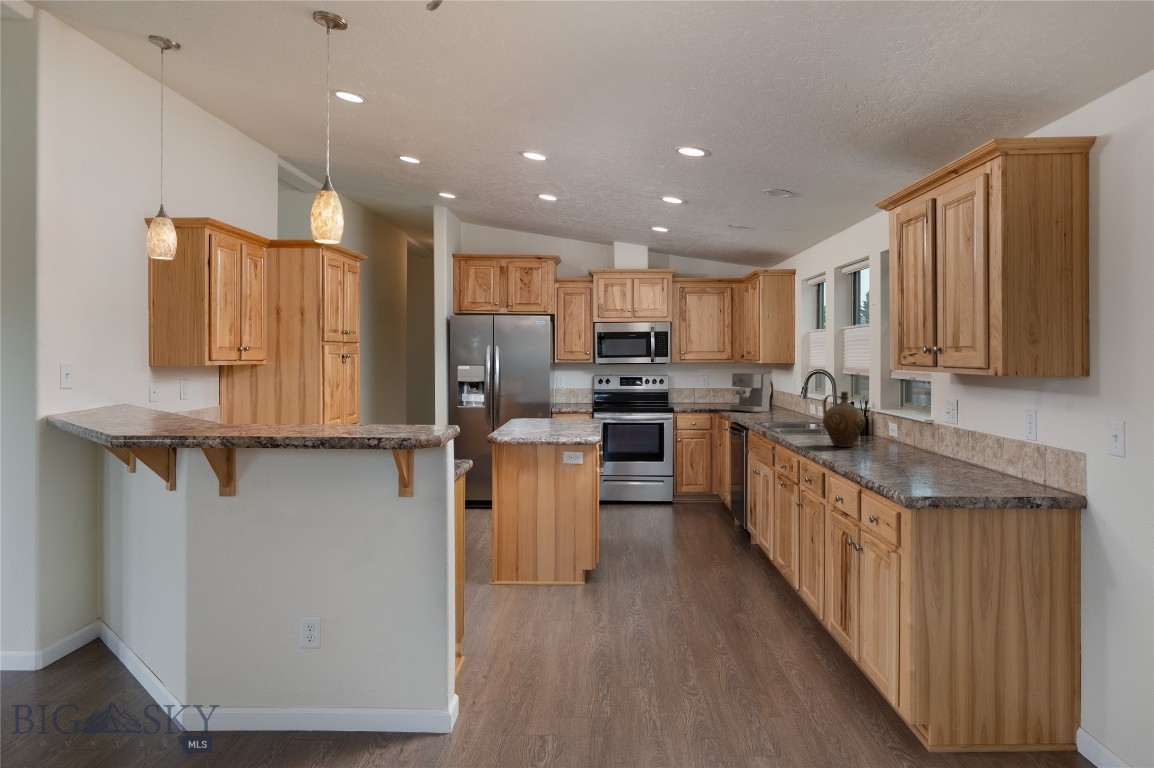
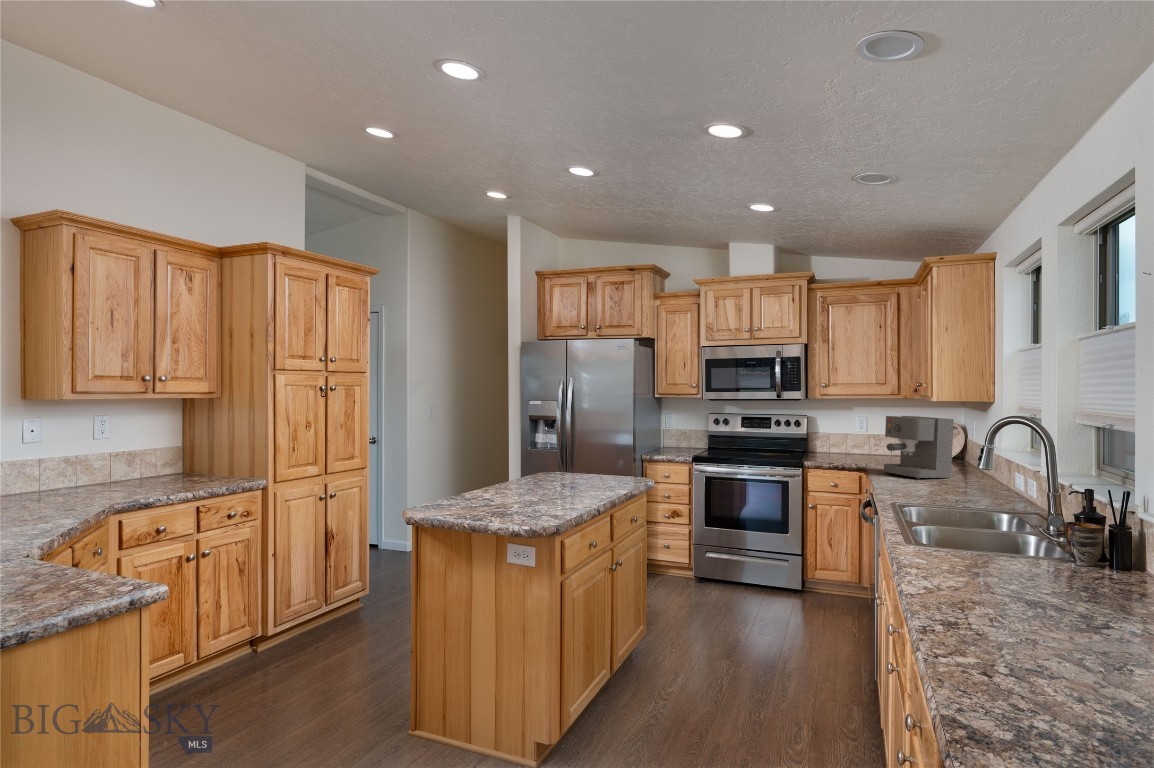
ceramic jug: present [823,392,865,447] -> none [962,491,1095,646]

